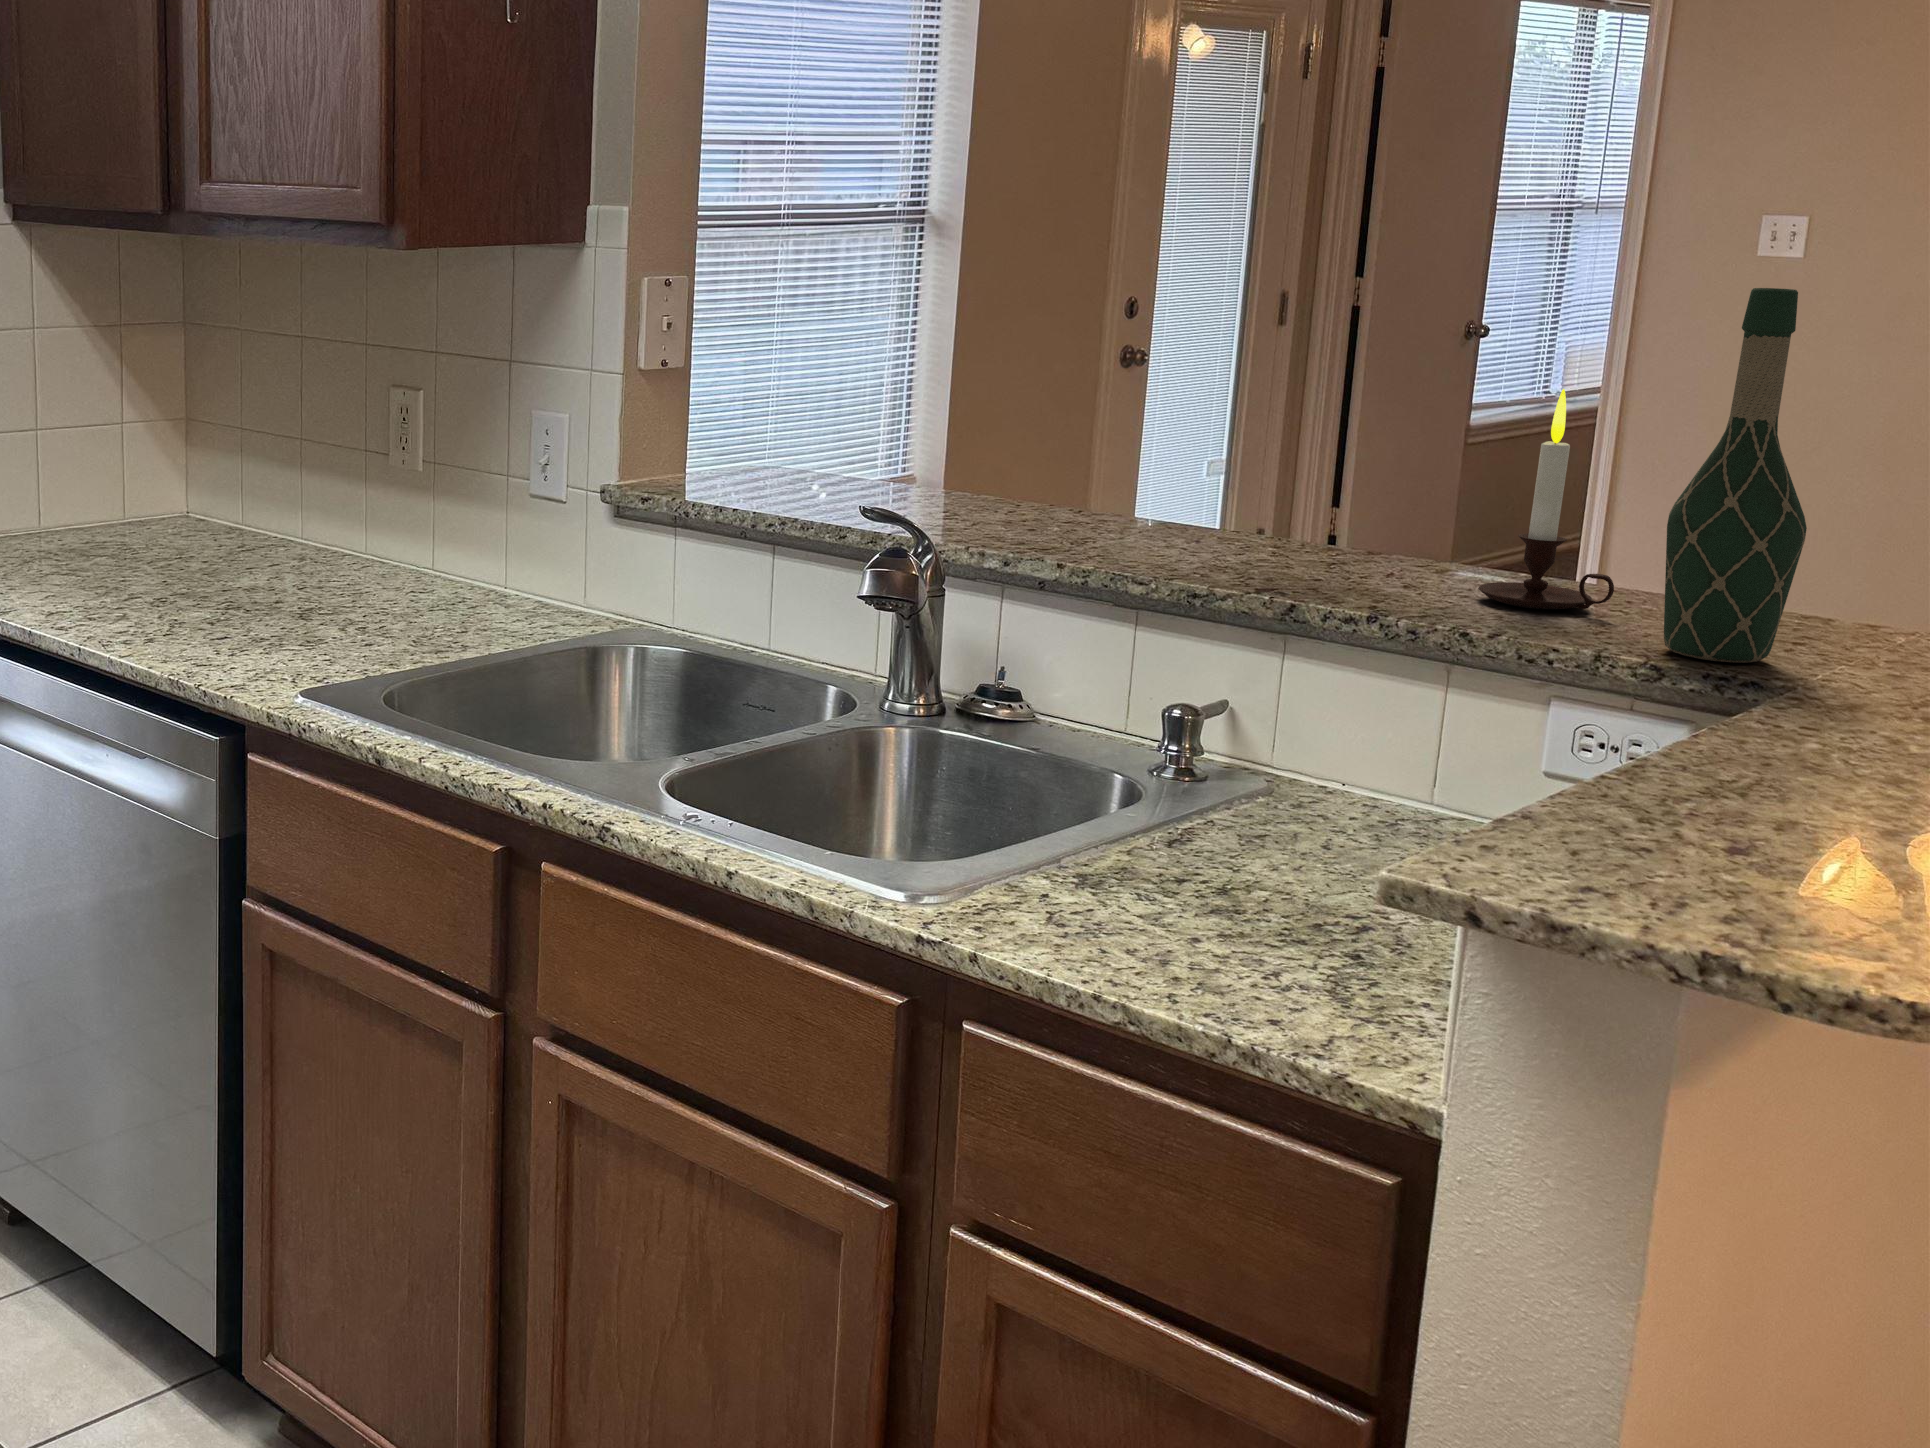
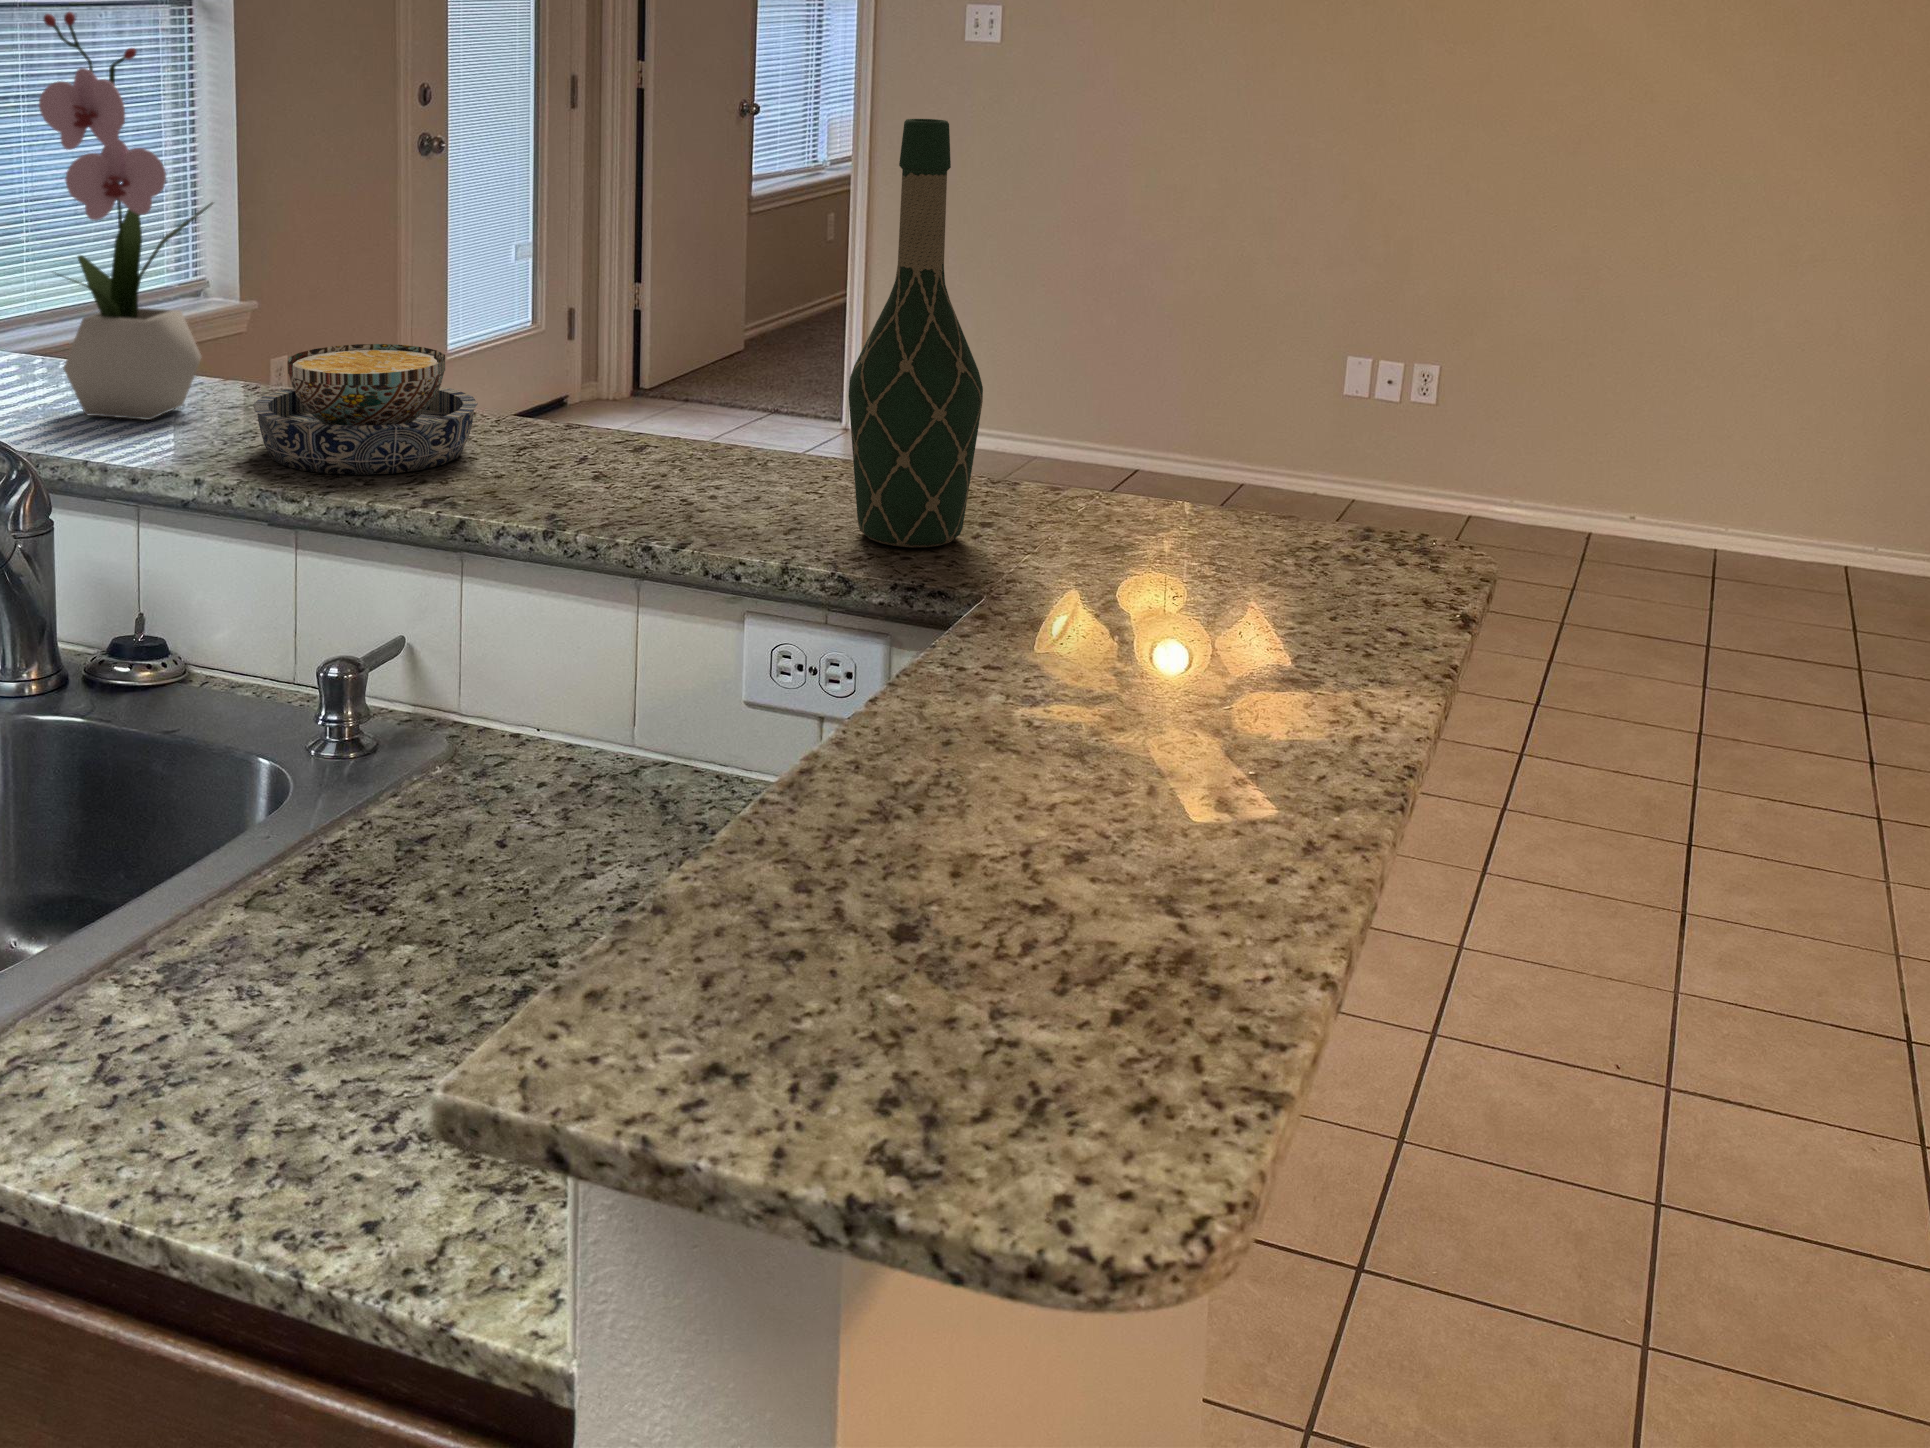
flower arrangement: none [939,205,1066,531] -> present [39,12,213,420]
candle: present [1478,389,1614,609] -> none [677,228,812,483]
bowl: none [1102,478,1293,578] -> present [253,344,478,475]

